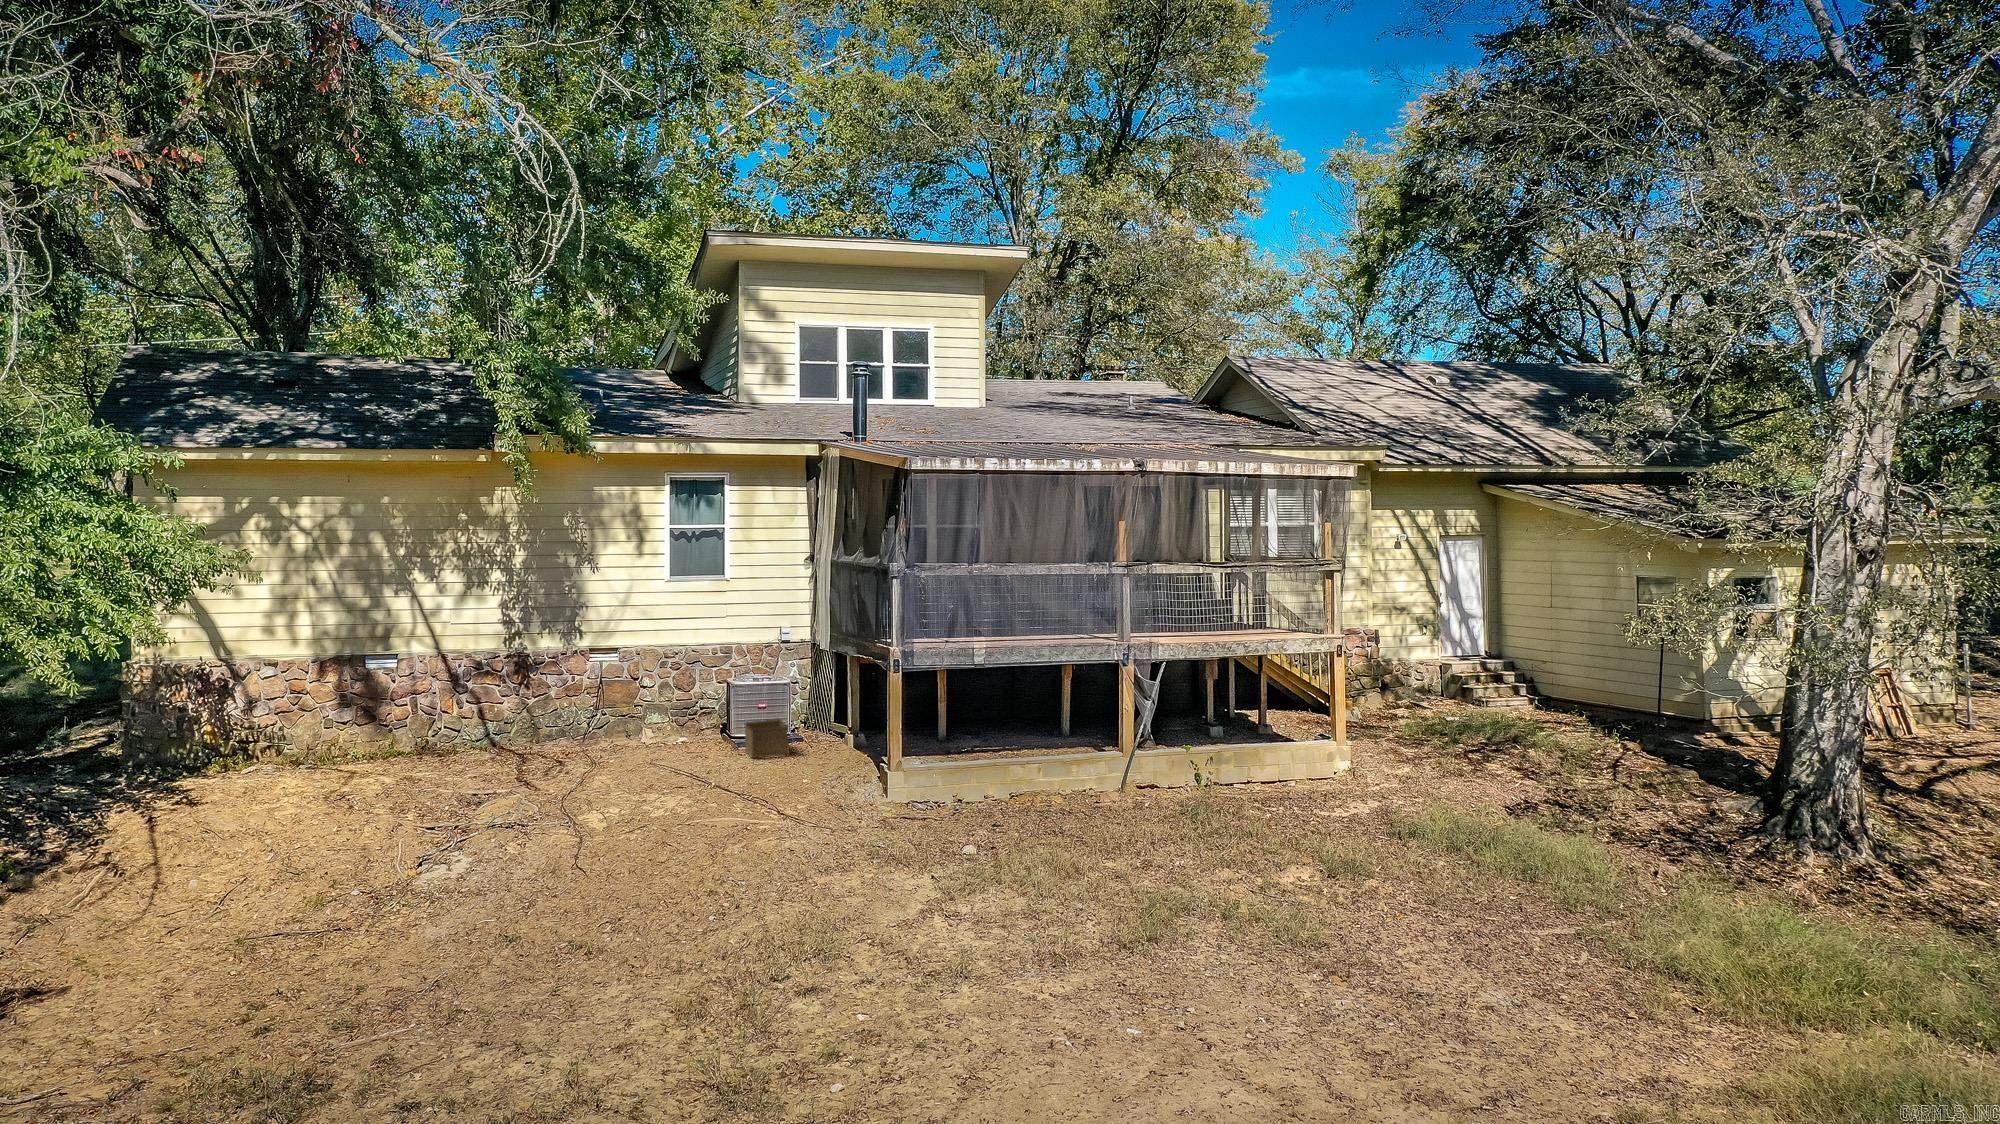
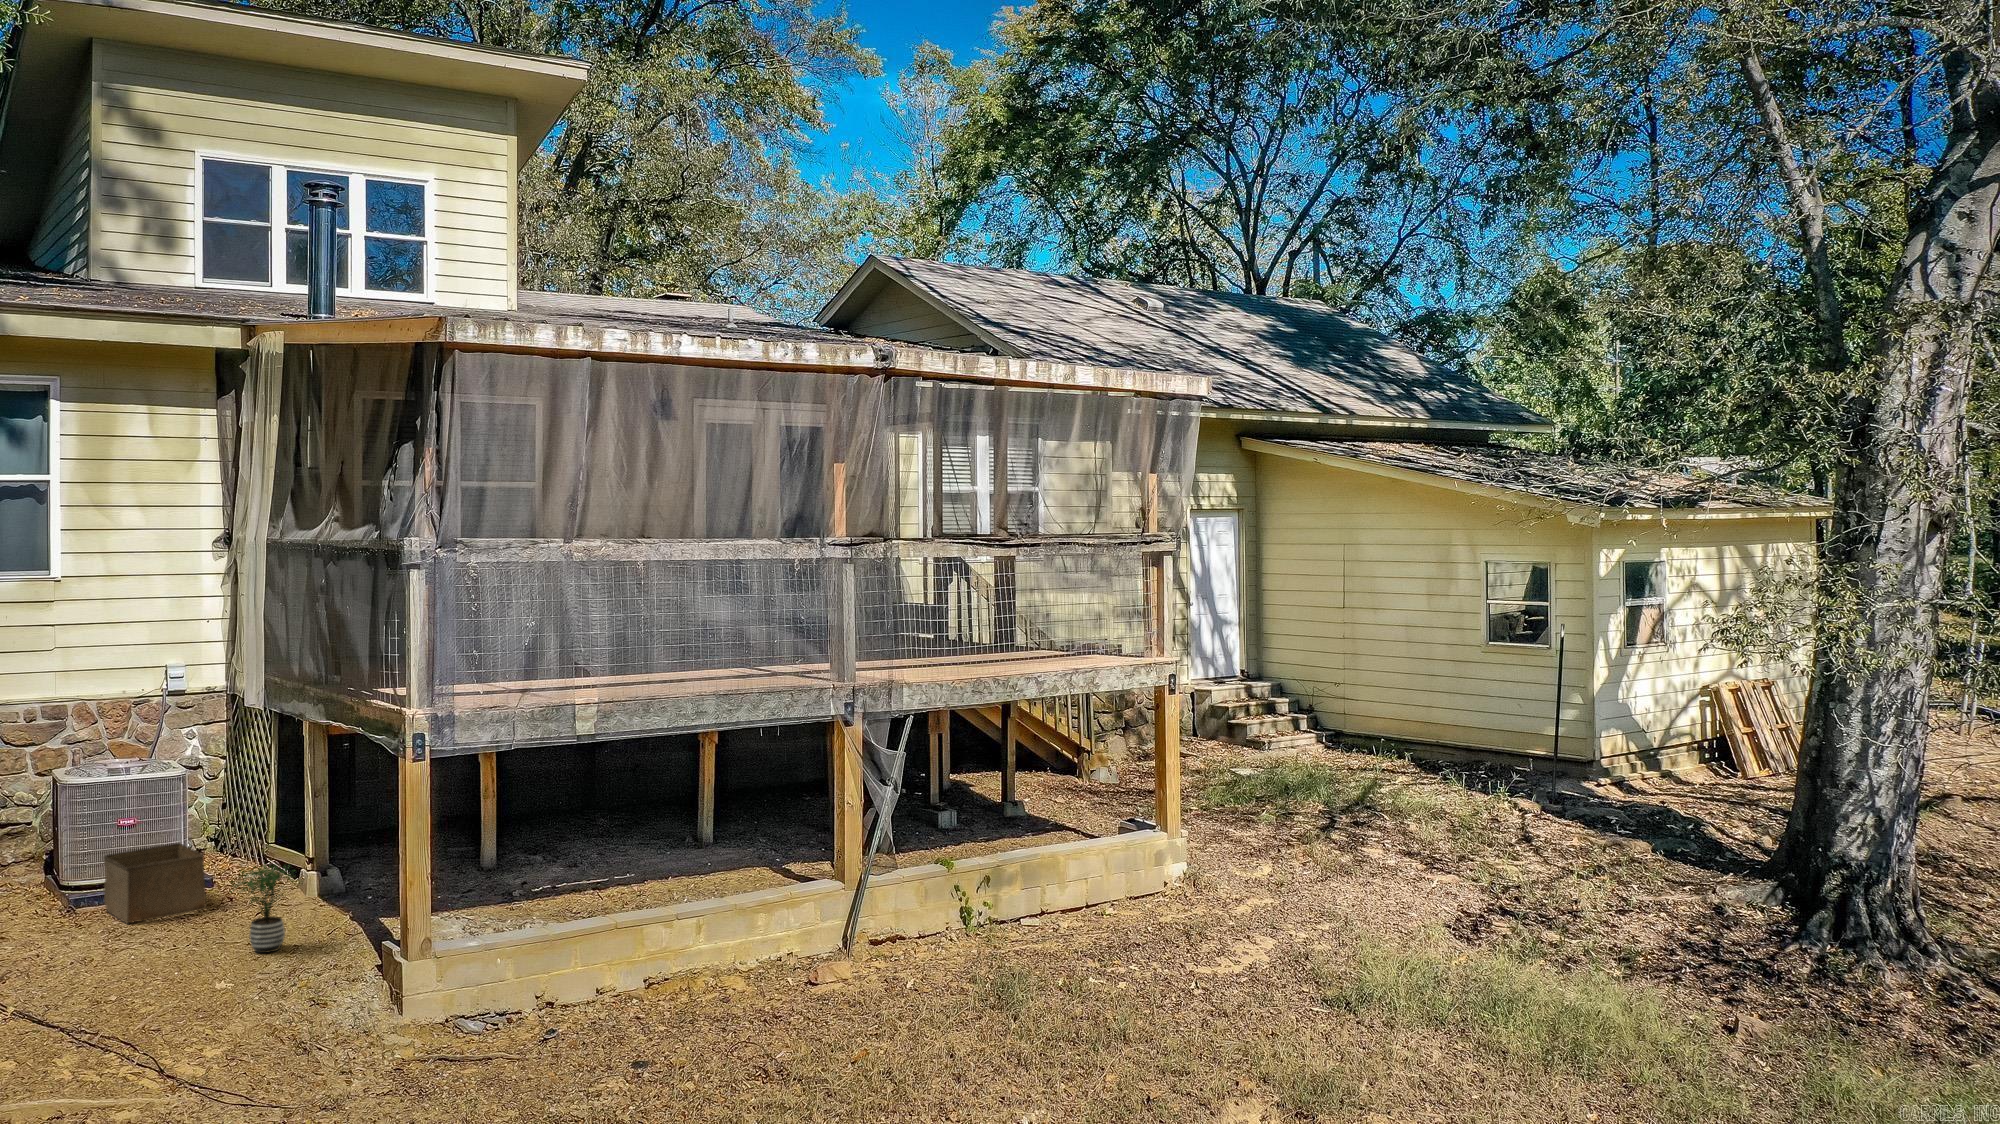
potted plant: none [791,732,824,779] -> present [232,863,290,953]

